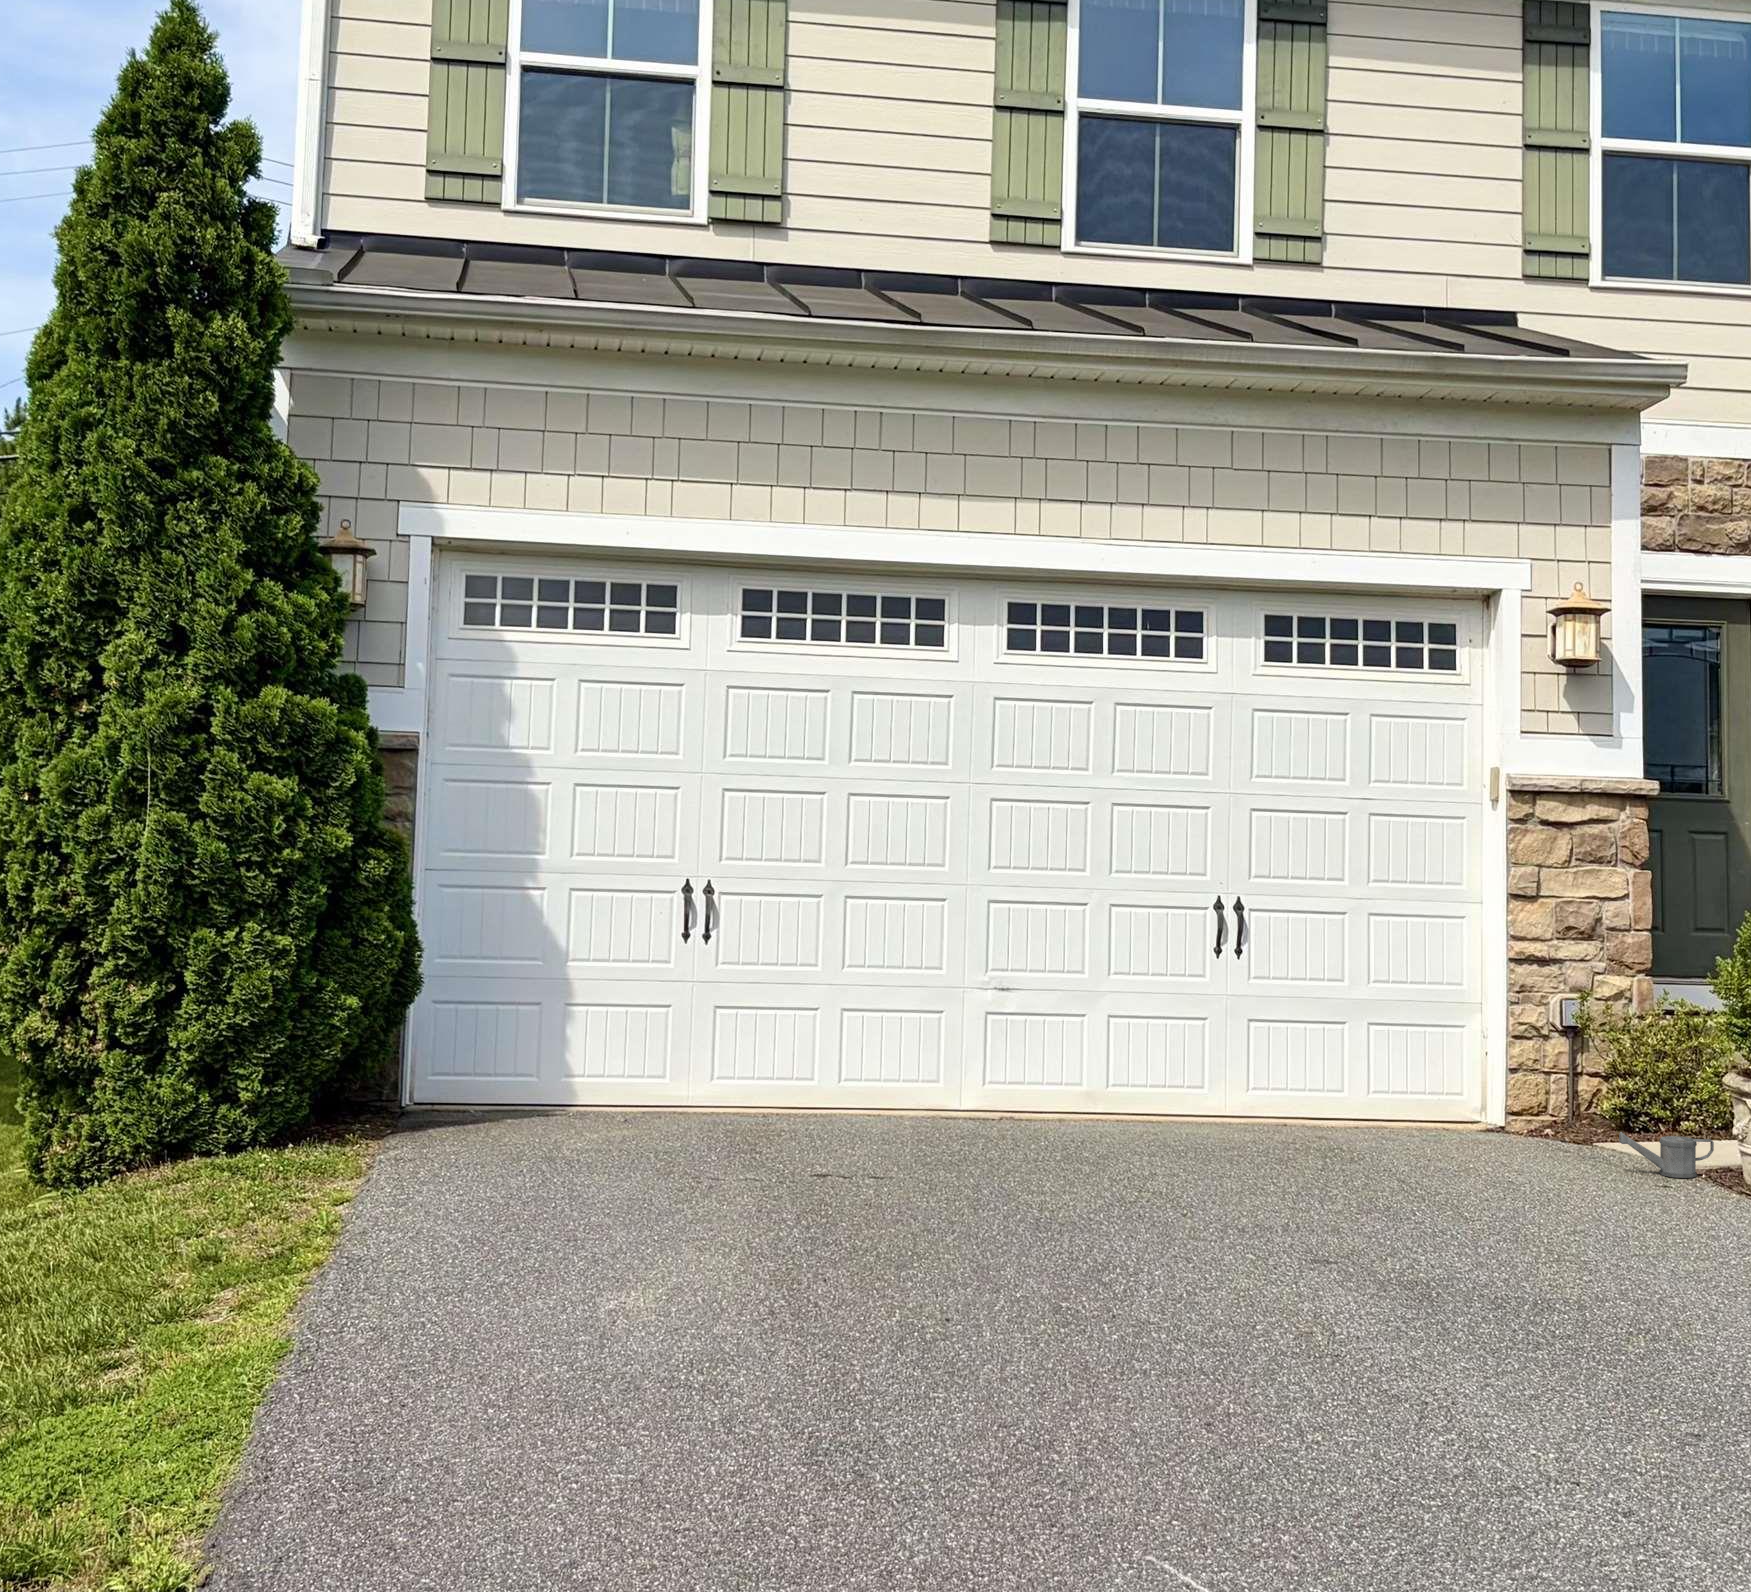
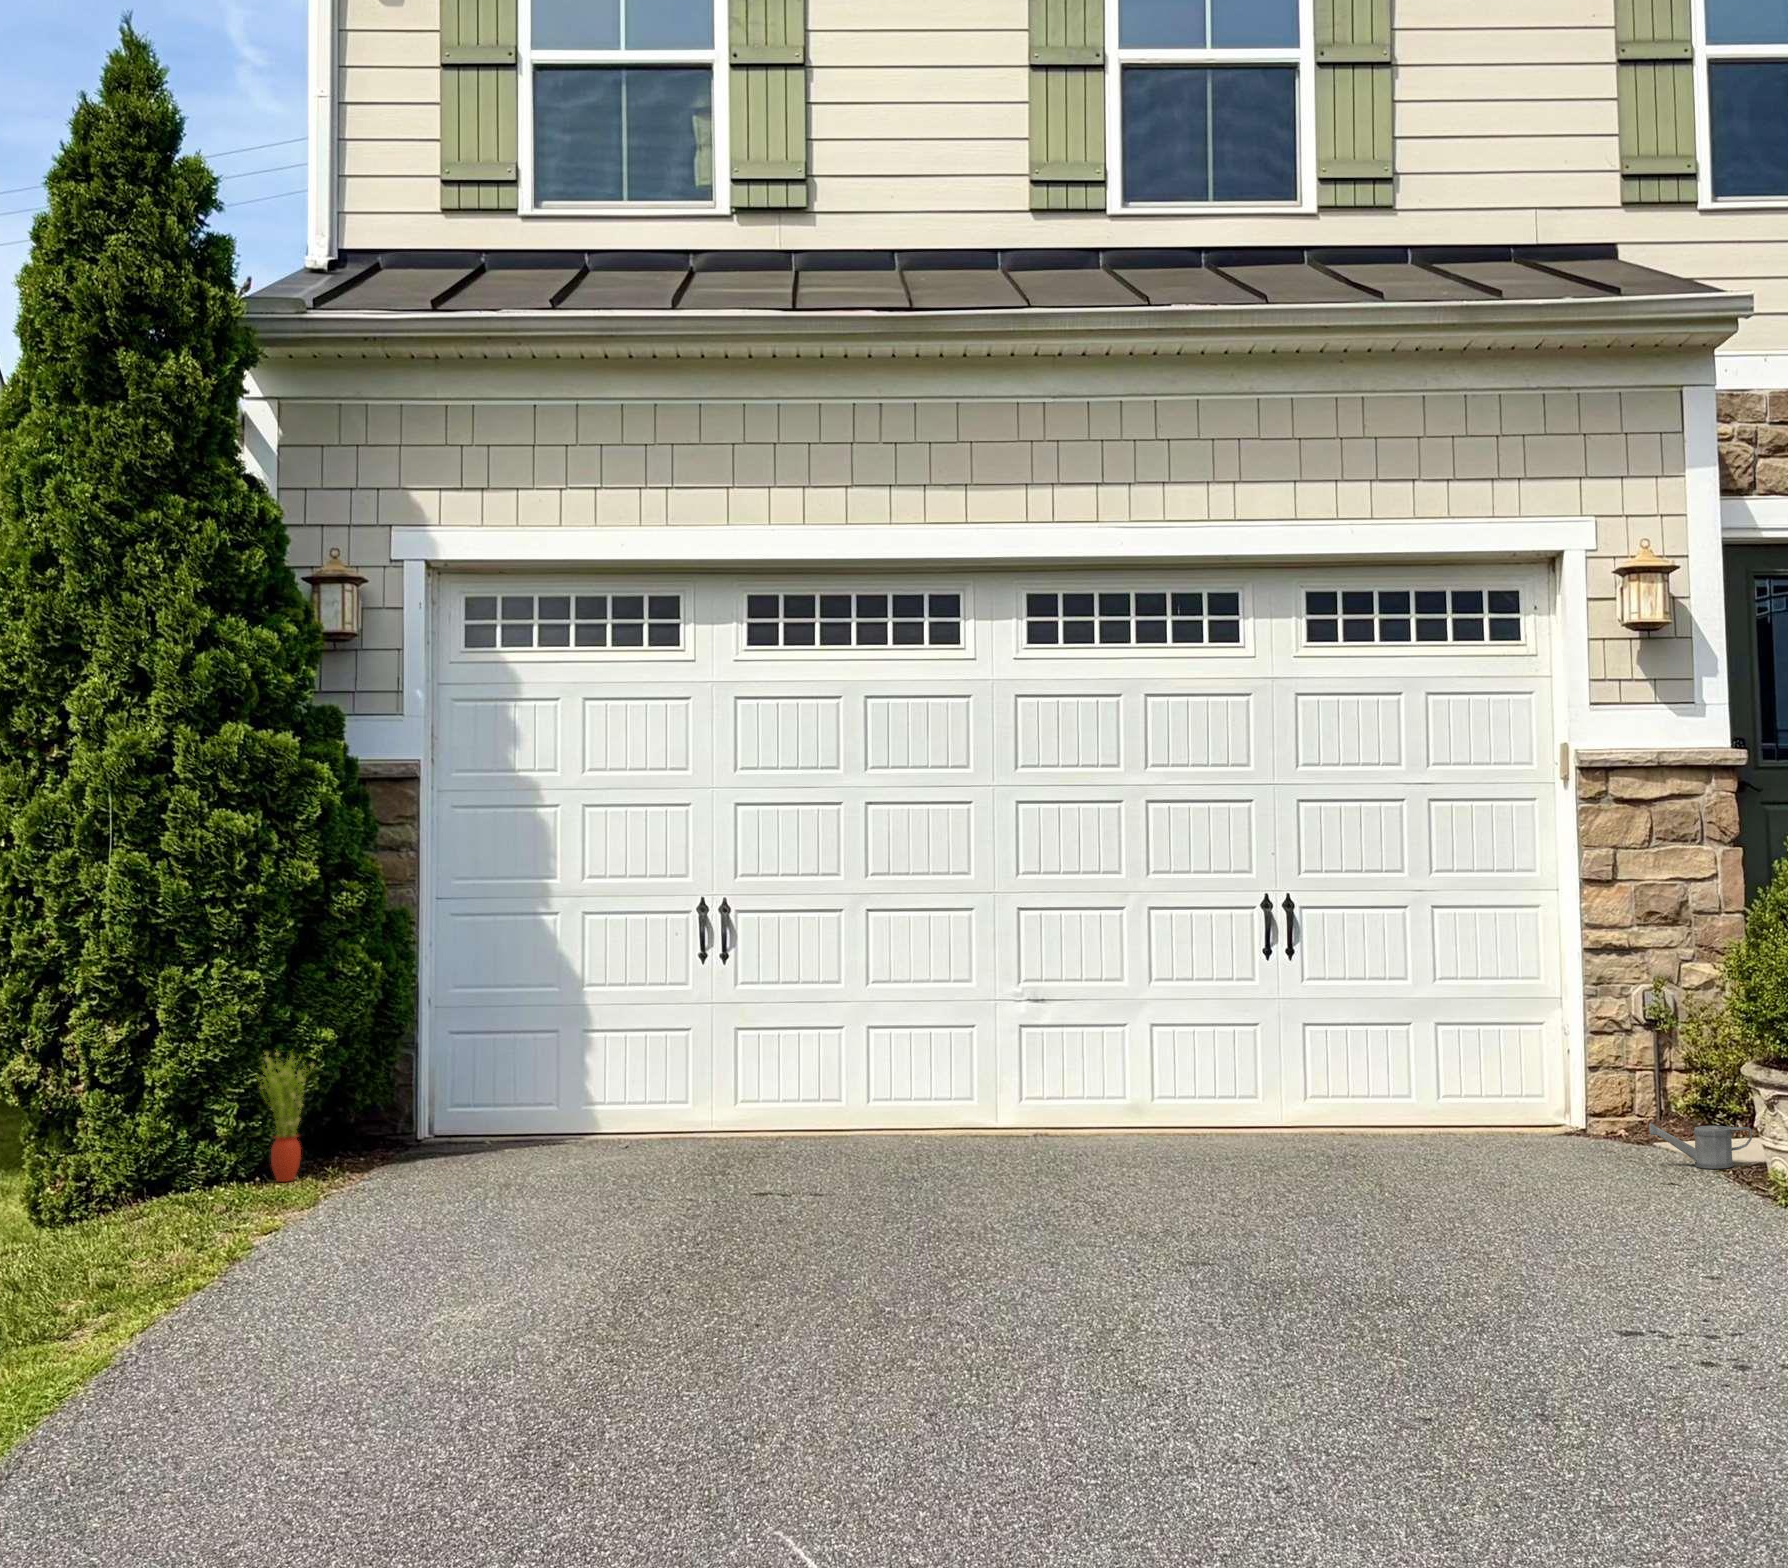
potted plant: none [279,1014,338,1147] -> present [257,1050,314,1182]

